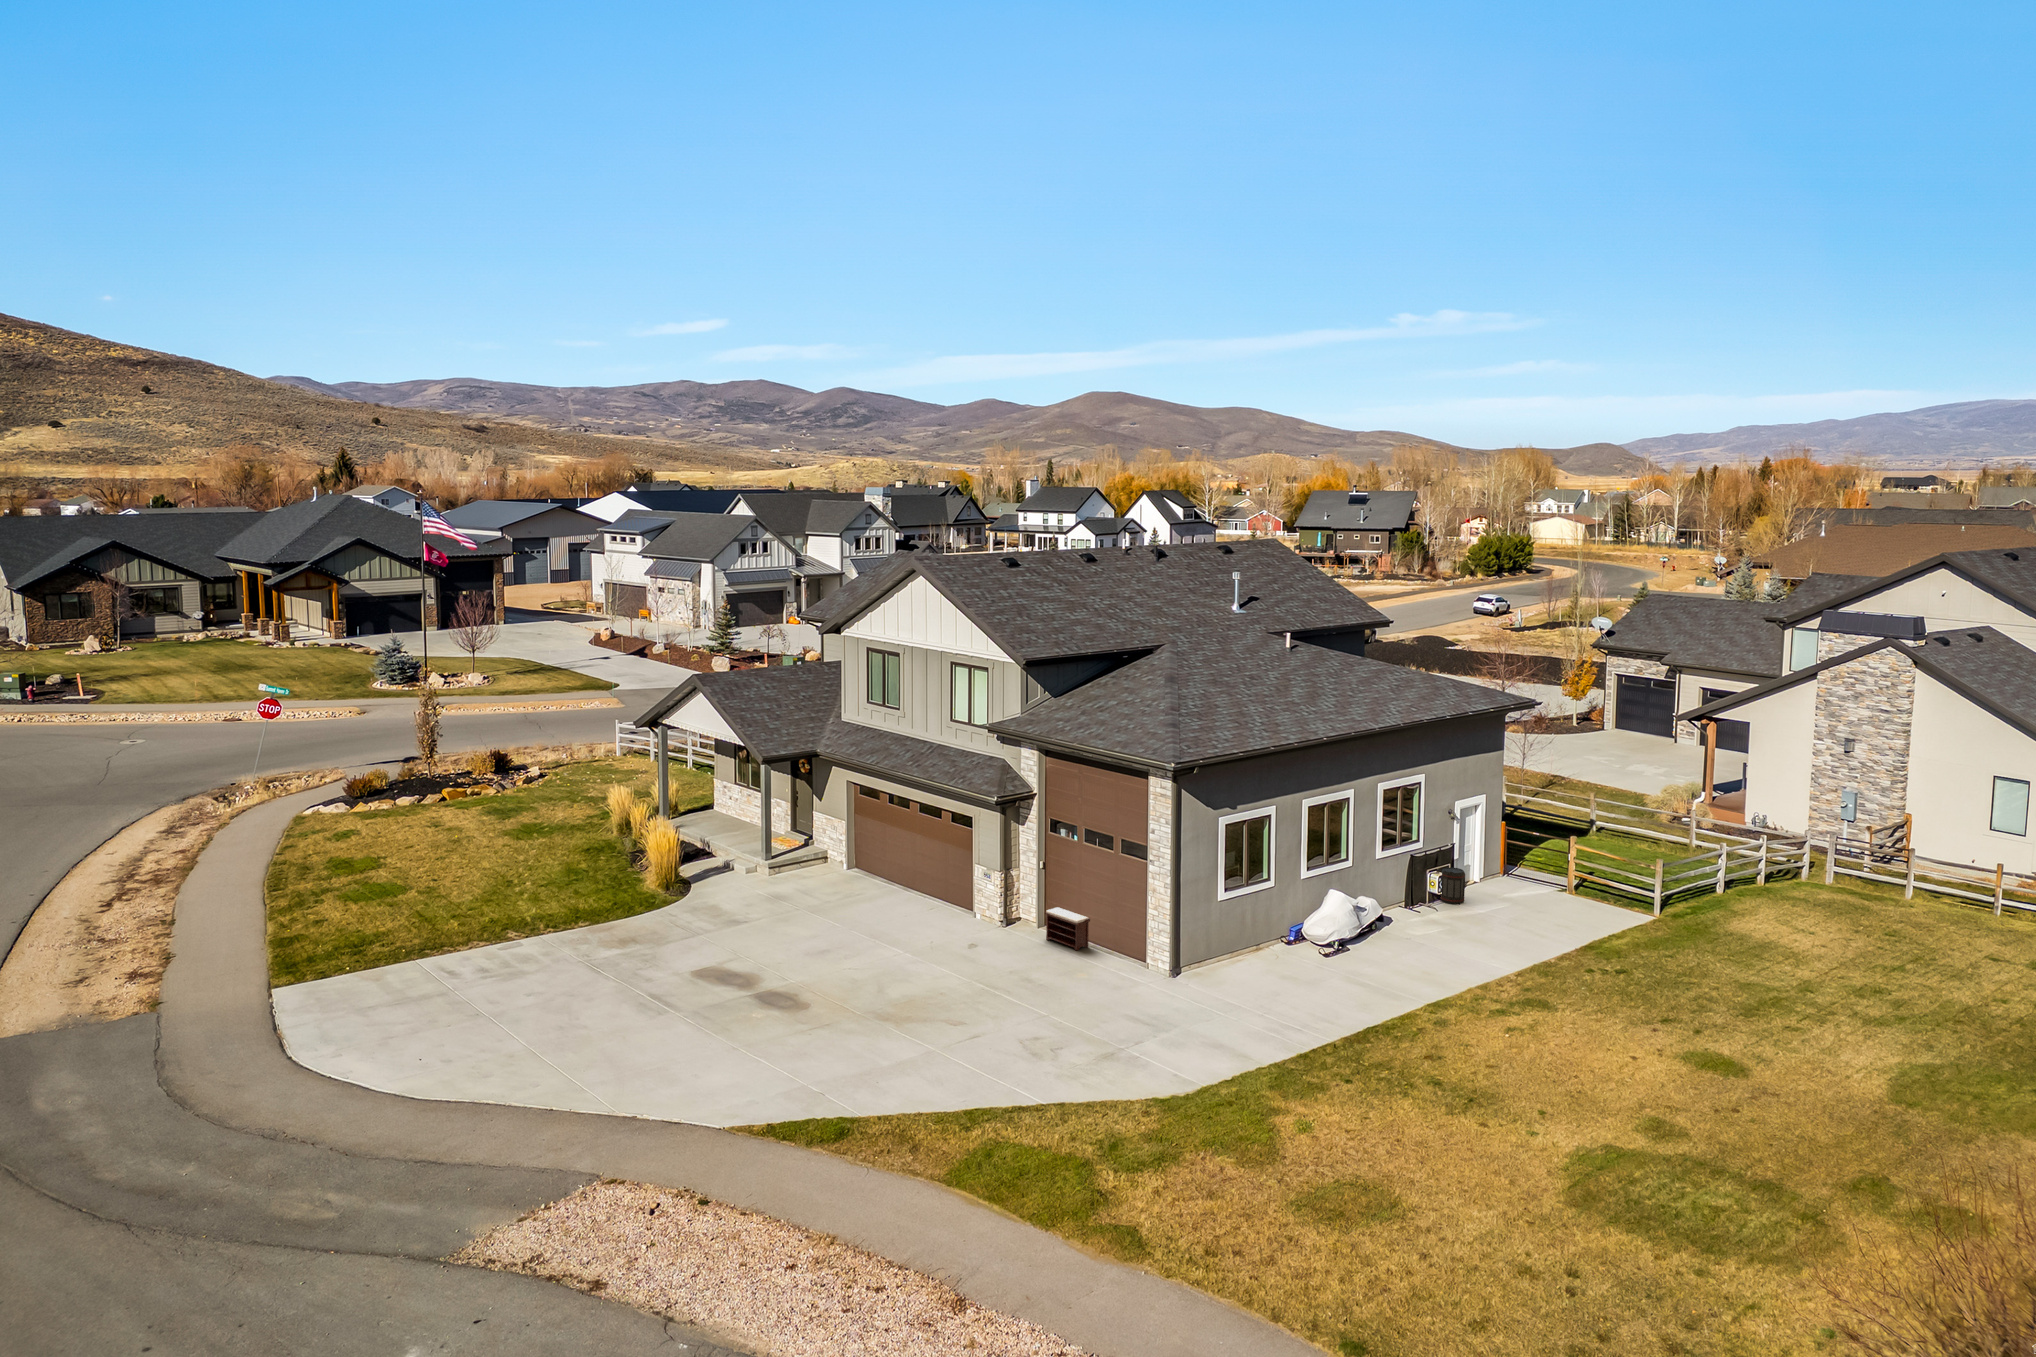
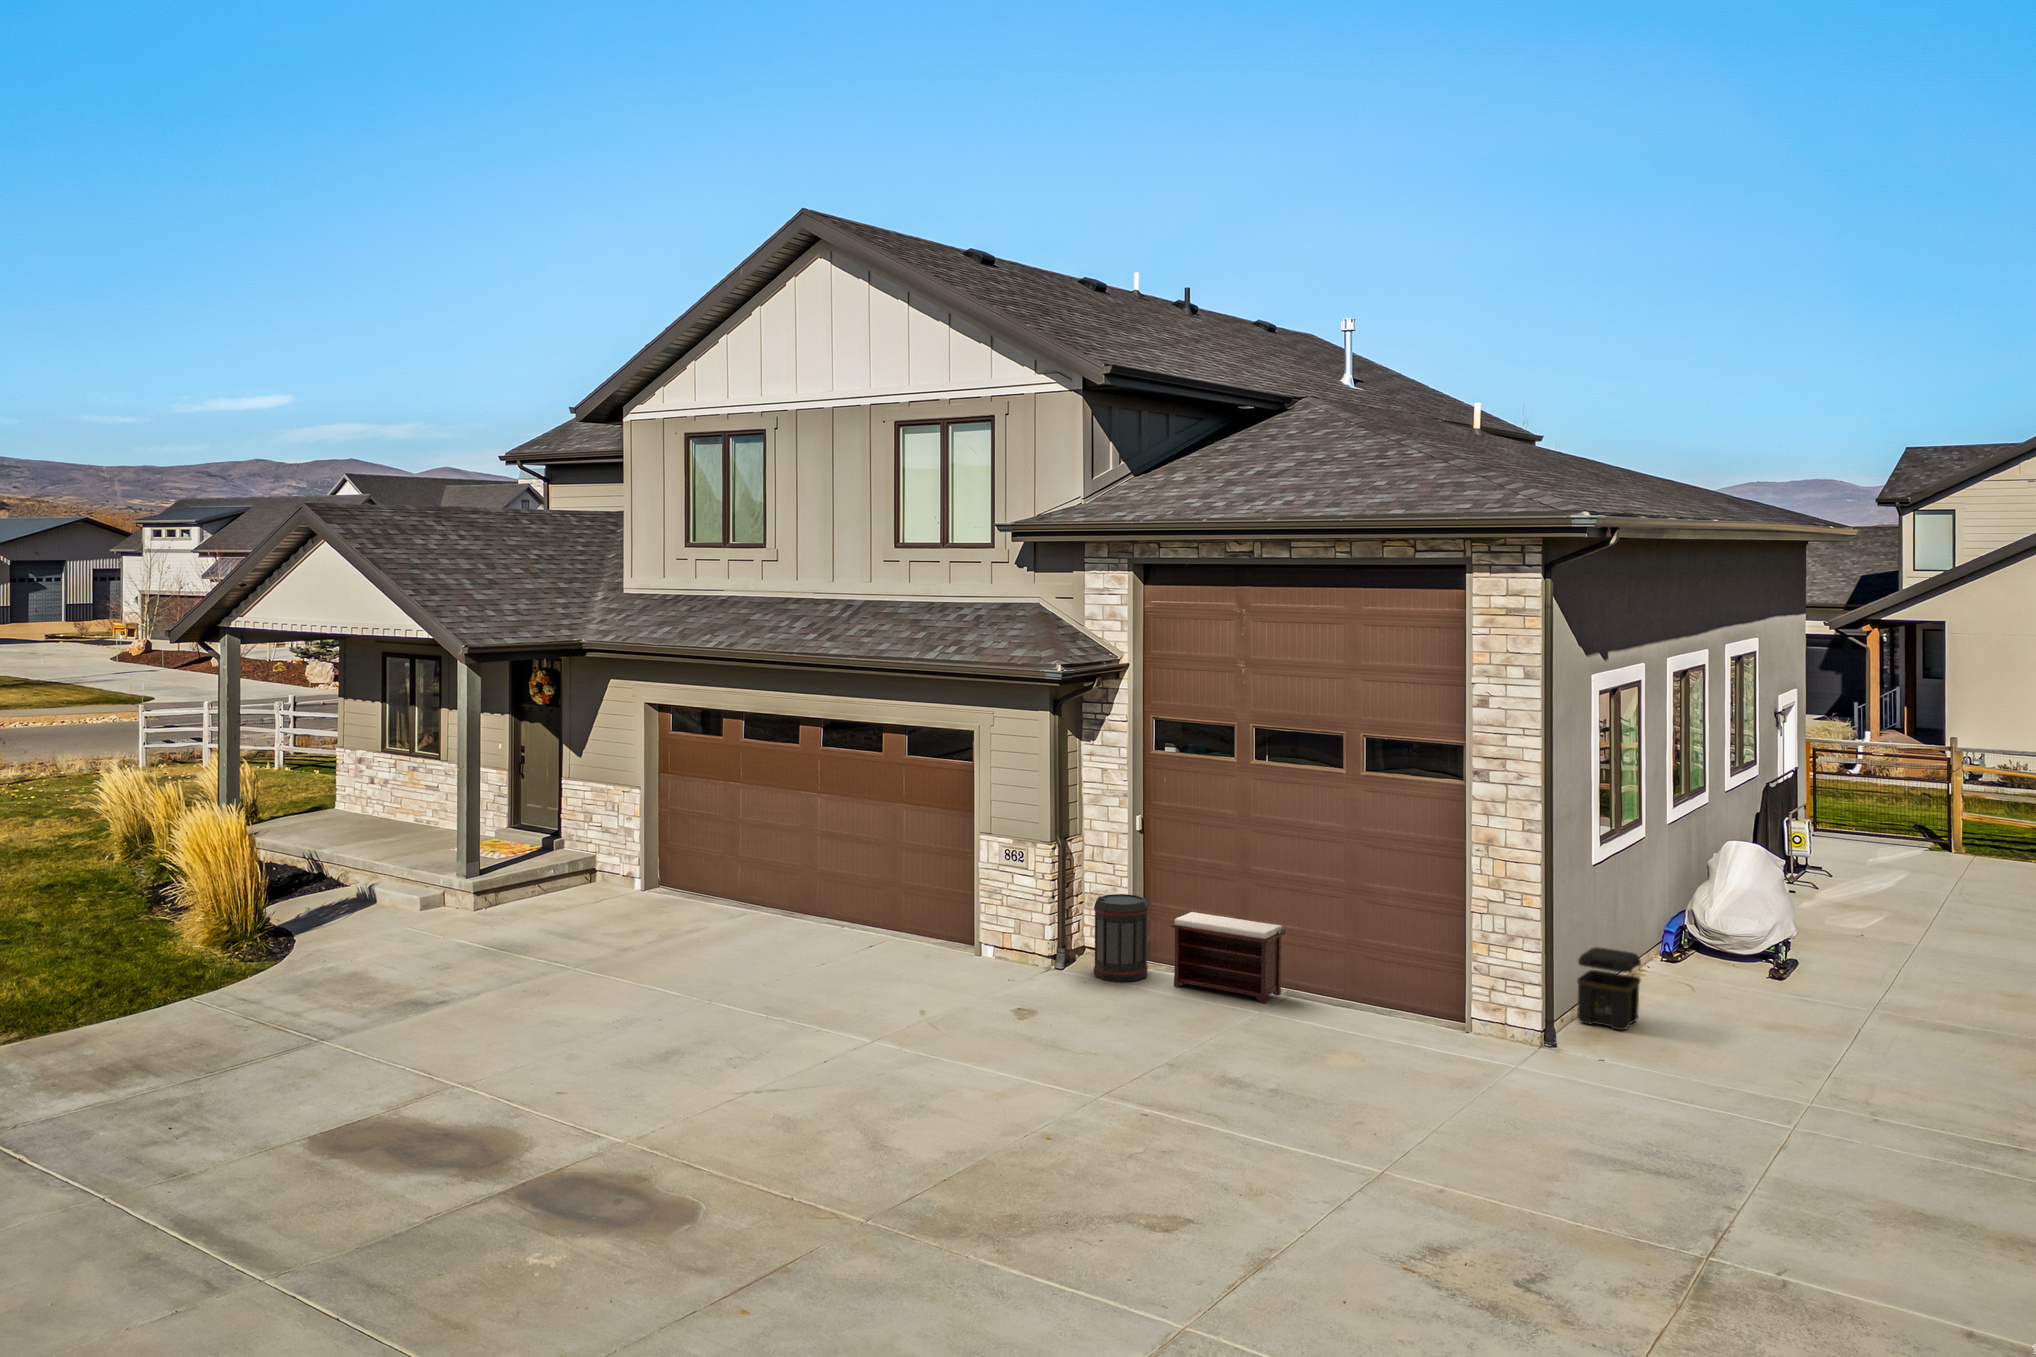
trash can: present [1440,867,1465,904] -> present [1094,894,1148,982]
toolbox: none [1201,938,1230,975] -> present [1577,947,1641,1030]

